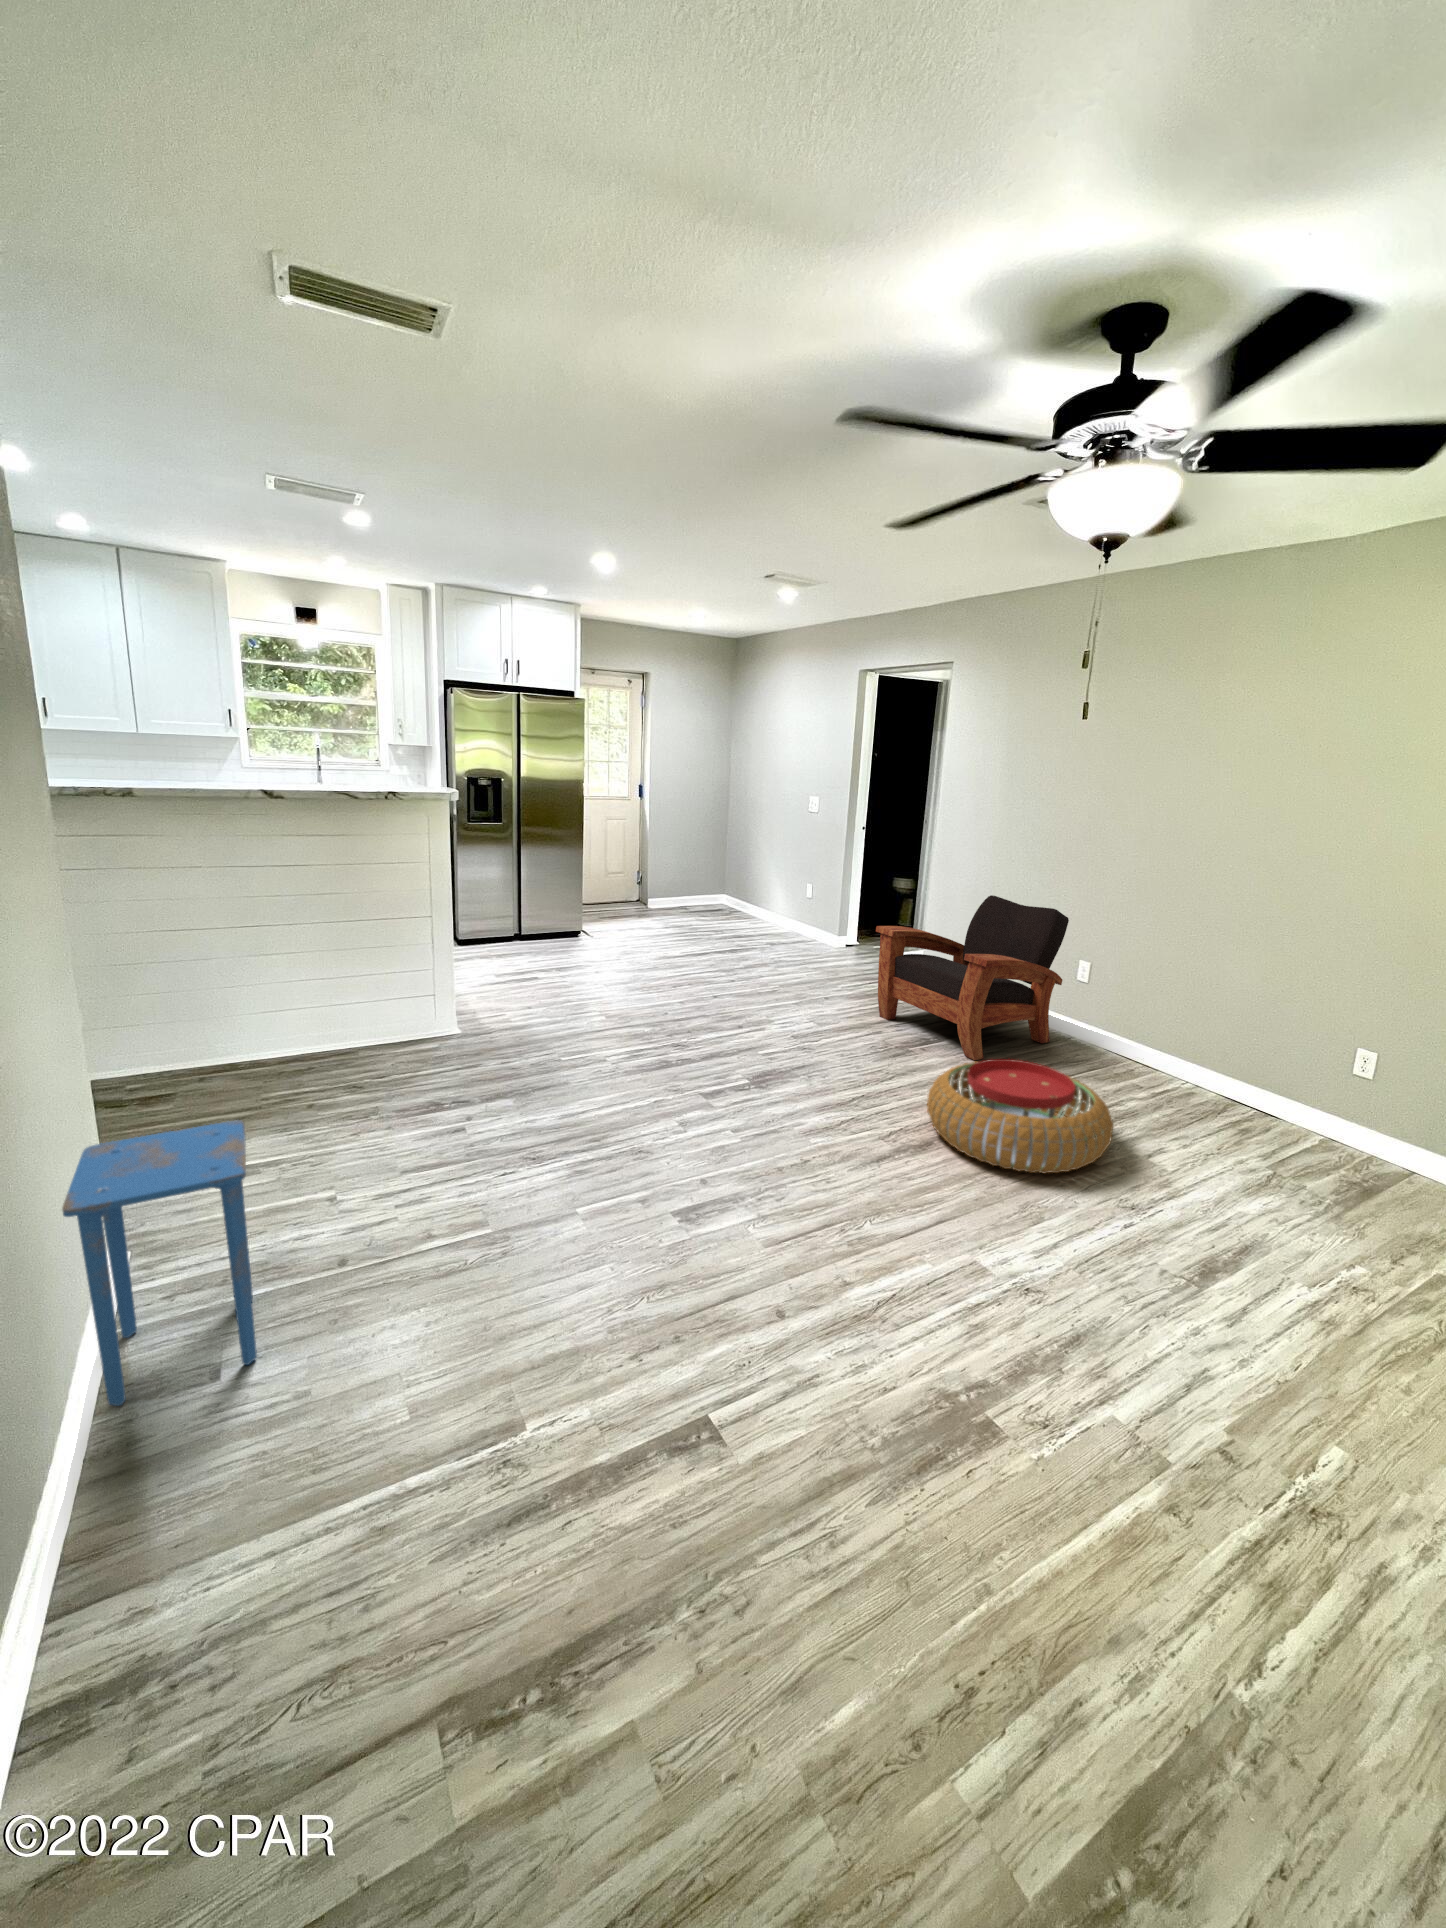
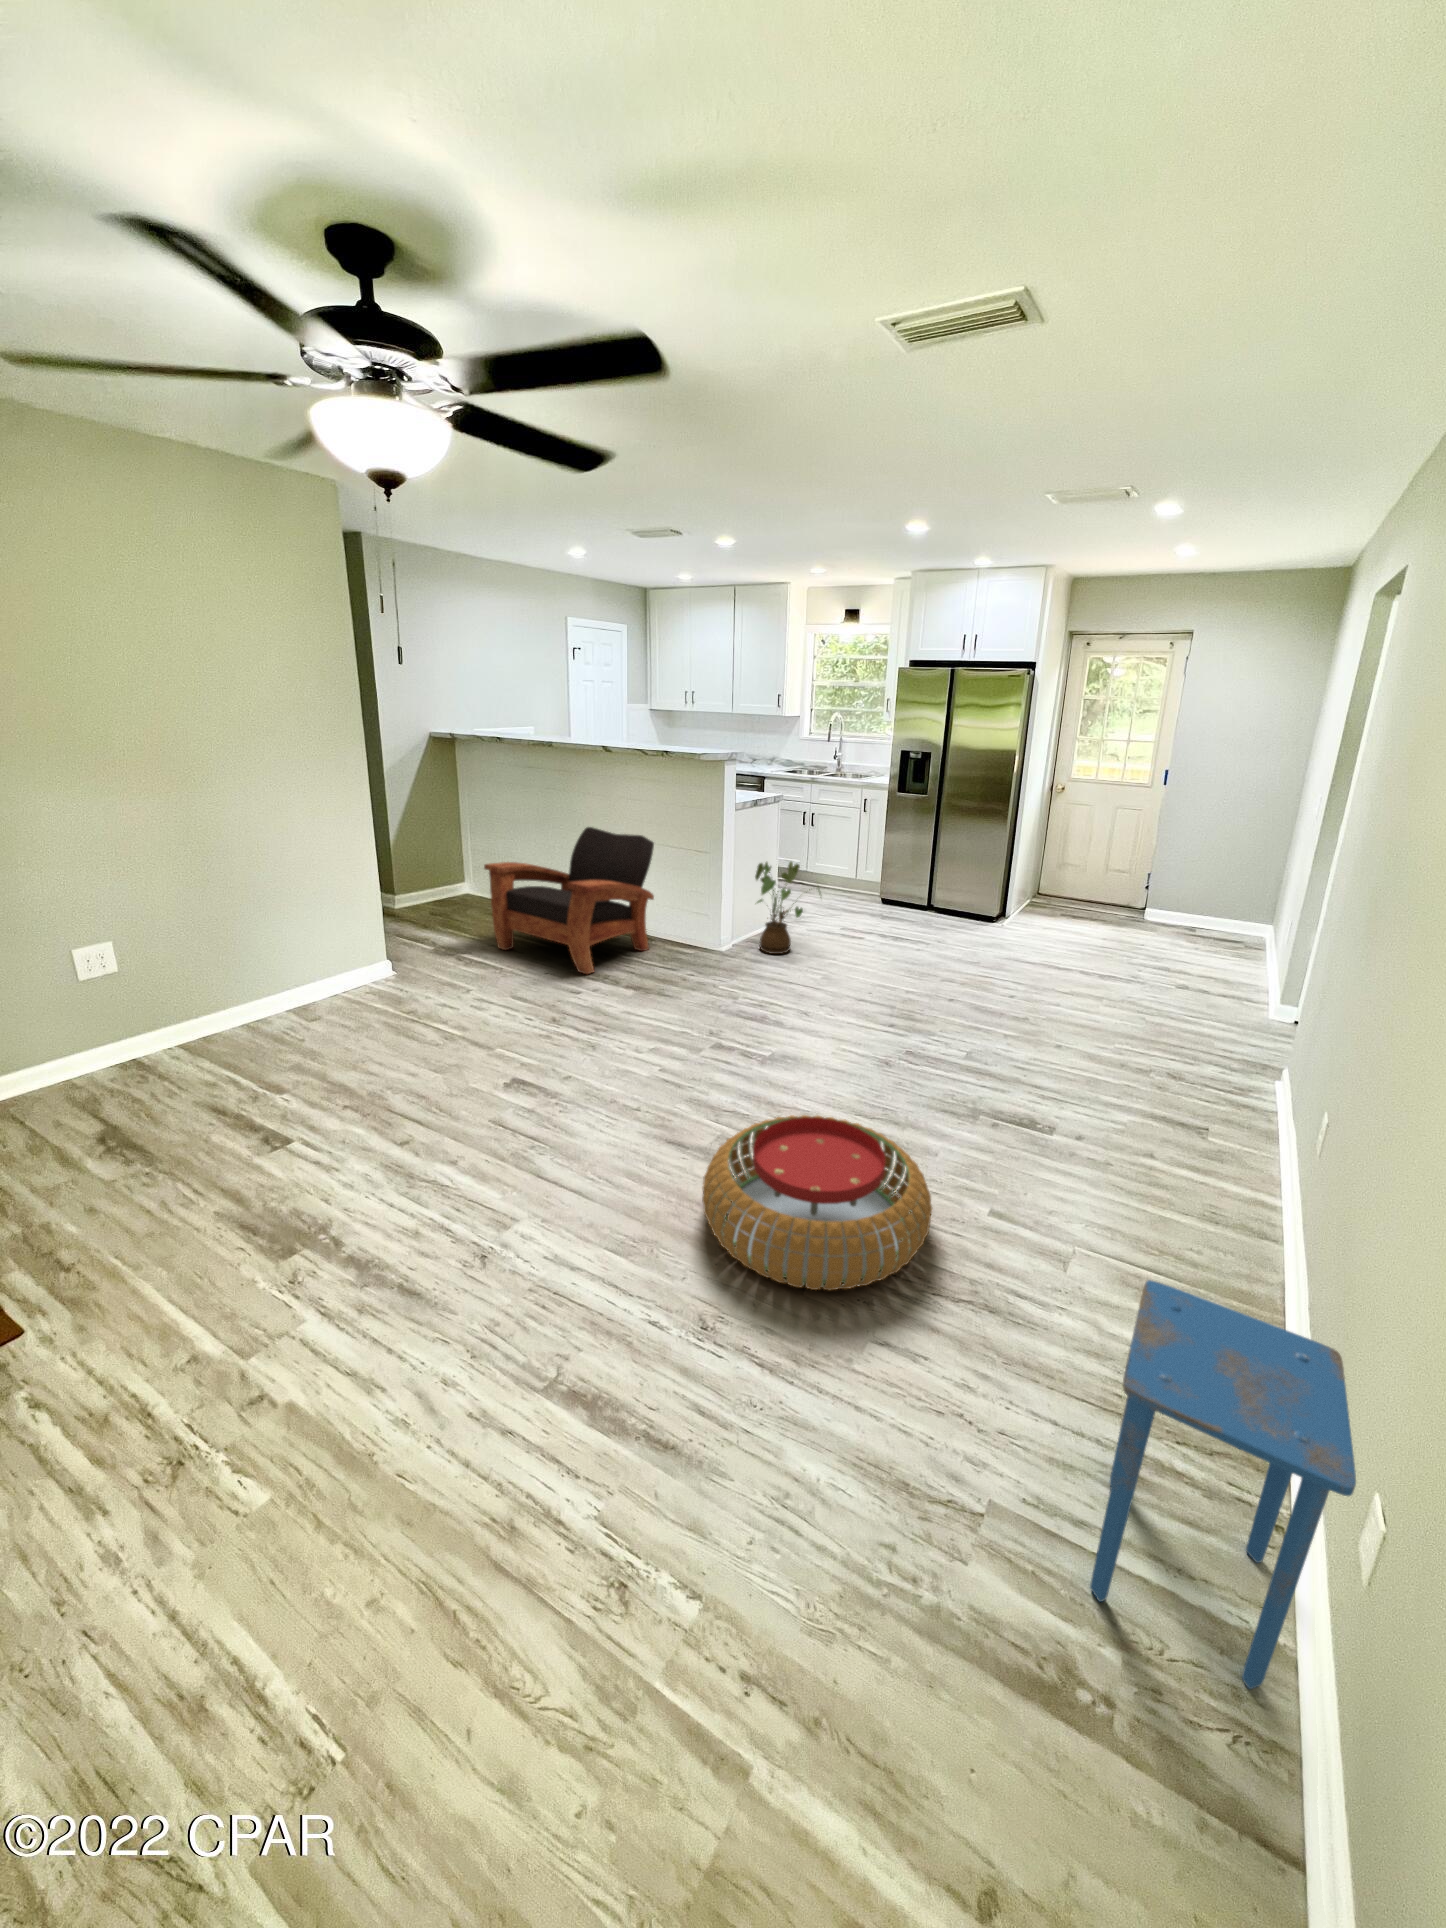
armchair: present [876,895,1069,1060] -> present [484,827,654,974]
house plant: none [459,911,548,1020] -> present [755,862,820,954]
side table: present [62,1120,257,1406] -> present [1090,1280,1356,1689]

